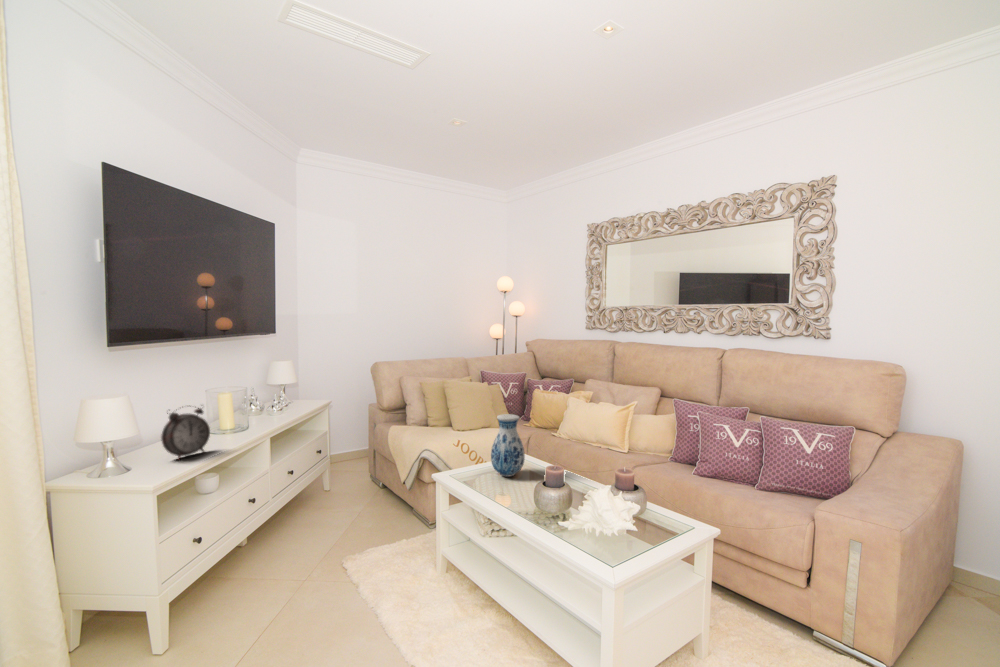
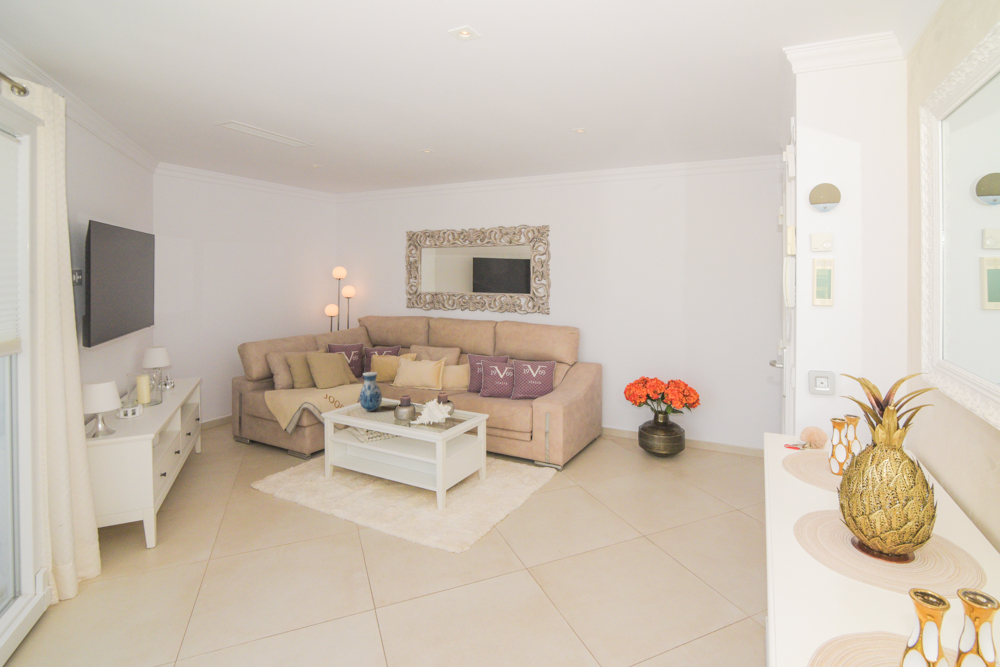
alarm clock: present [161,408,210,460] -> none [107,385,143,427]

